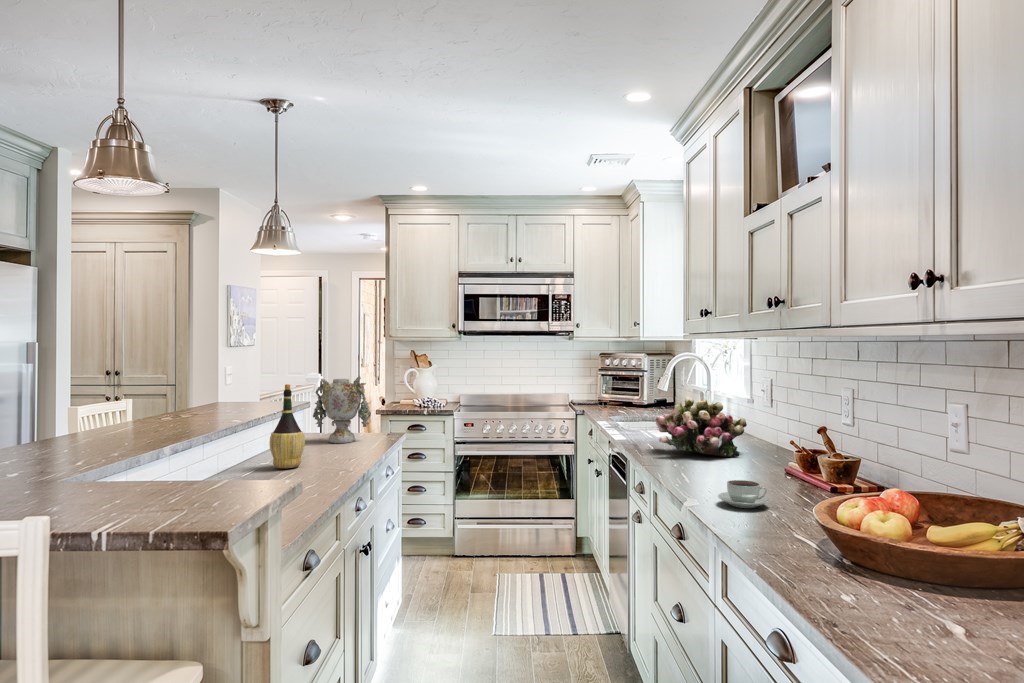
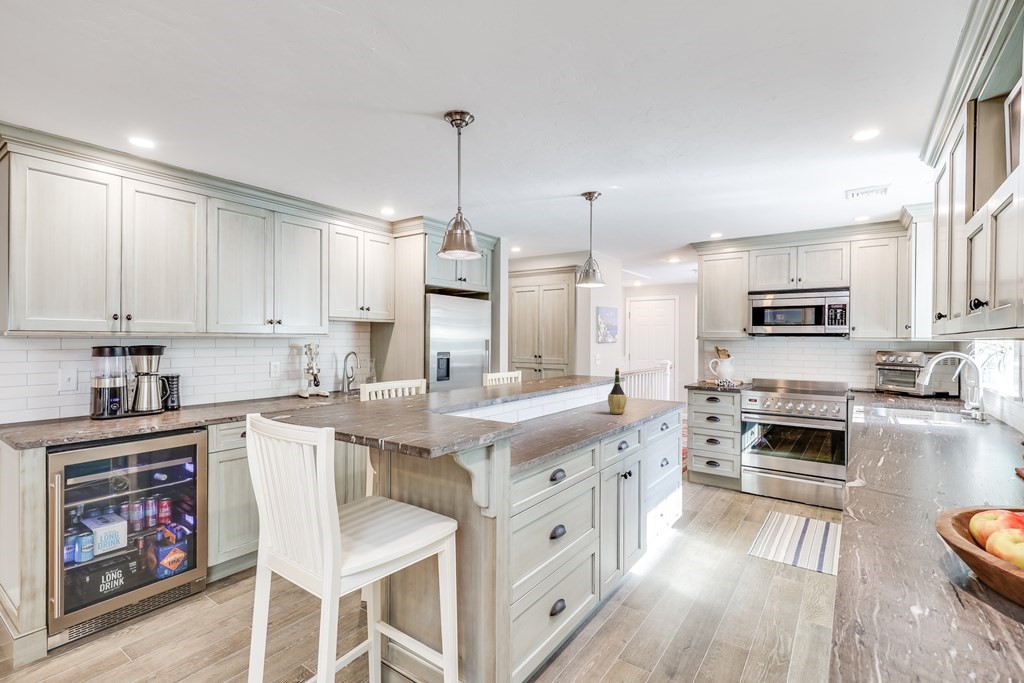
vase: present [313,376,371,443] -> none [636,364,671,404]
flower arrangement: present [656,397,747,457] -> none [887,391,986,442]
coffee cup: present [718,480,770,508] -> none [899,452,948,474]

